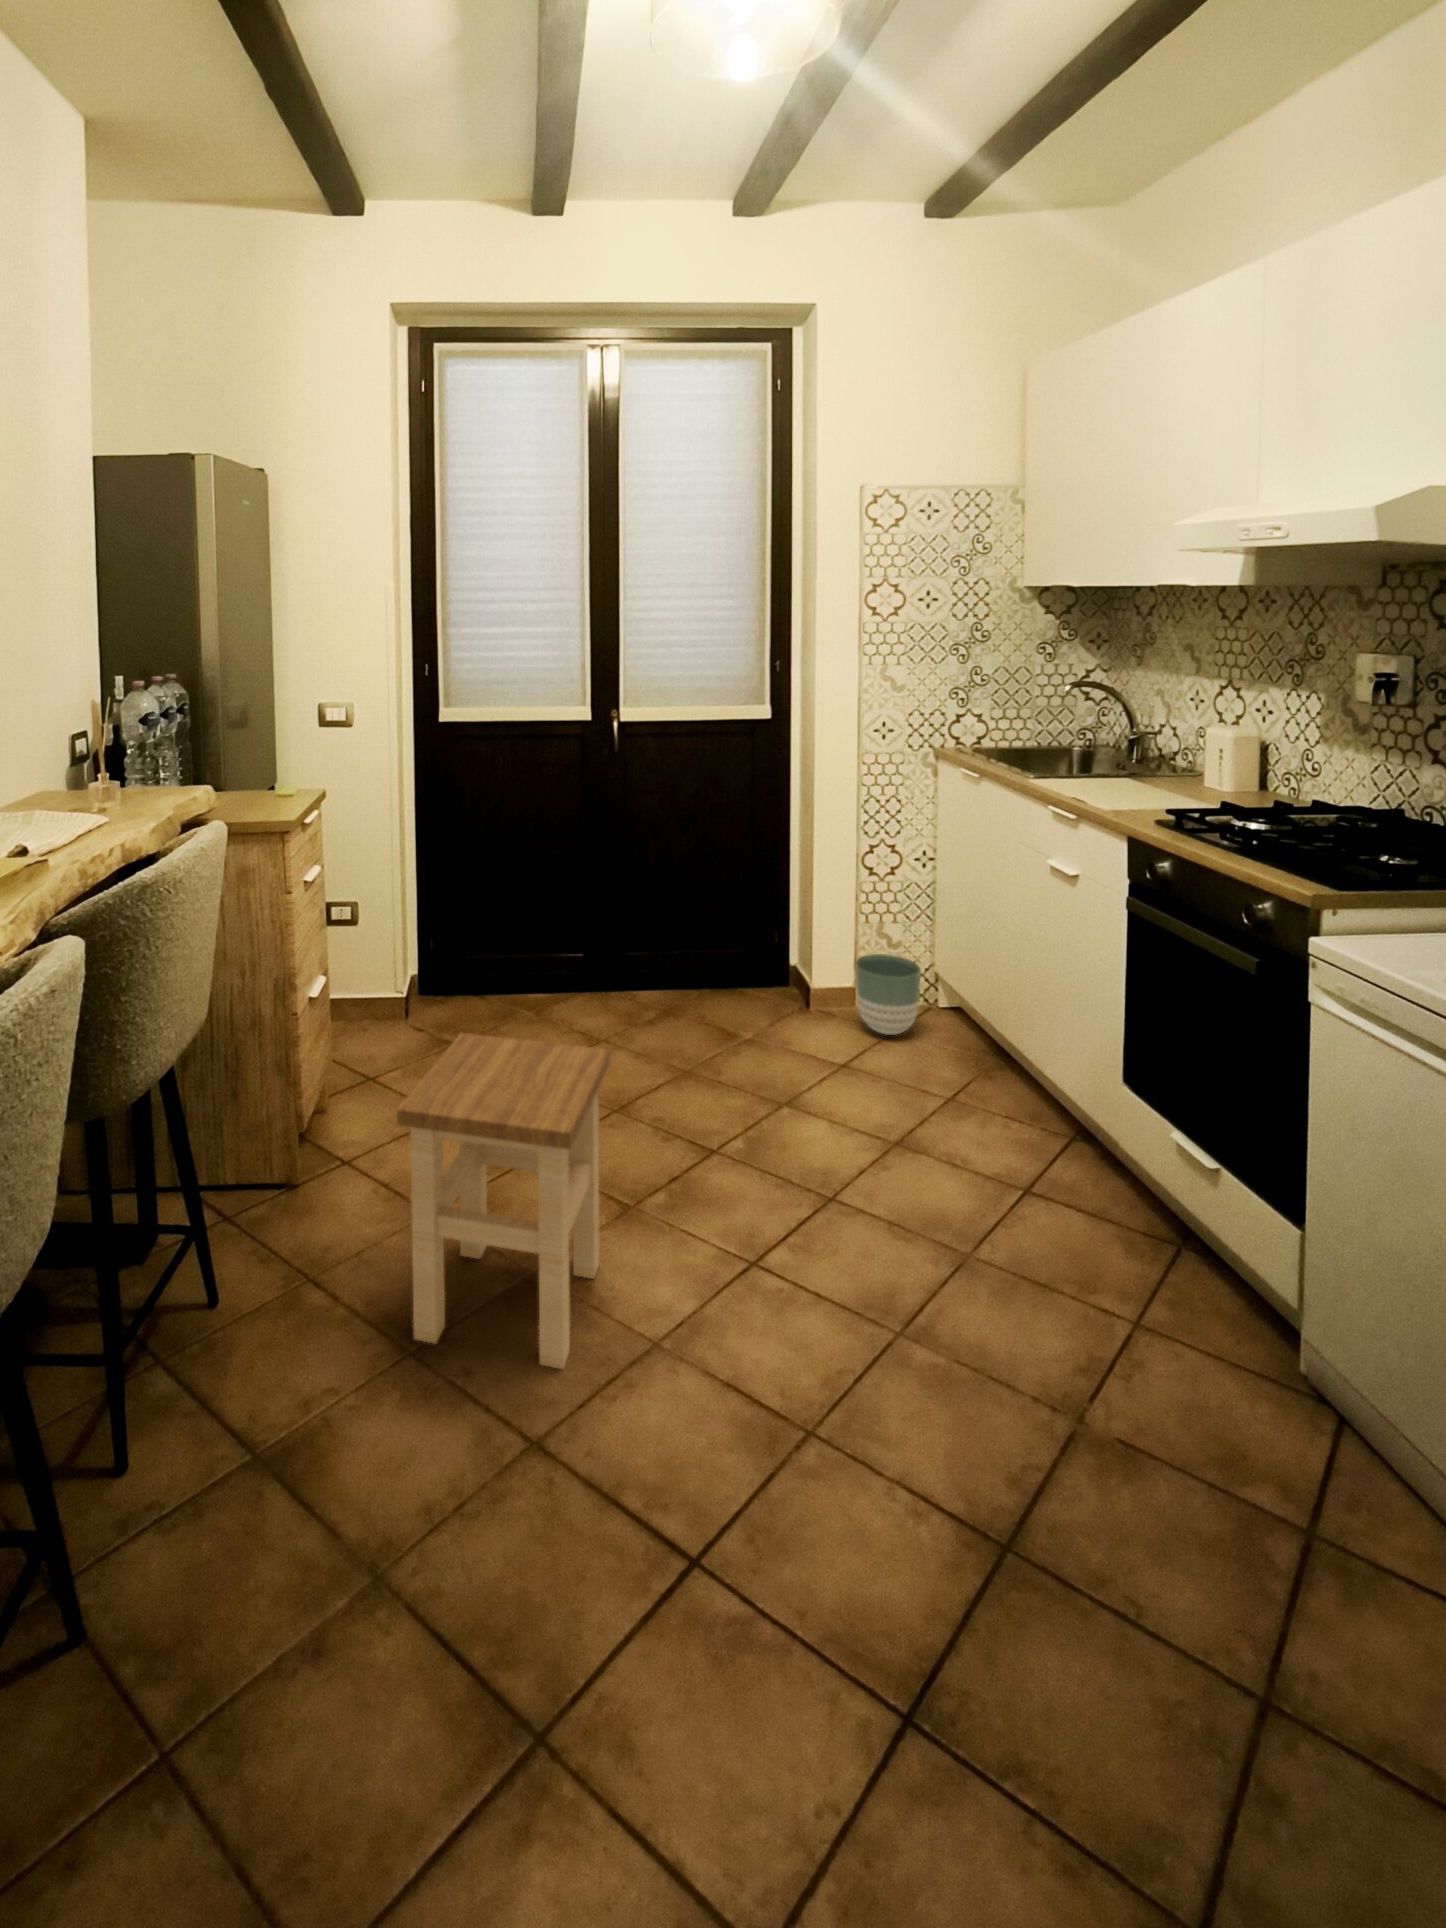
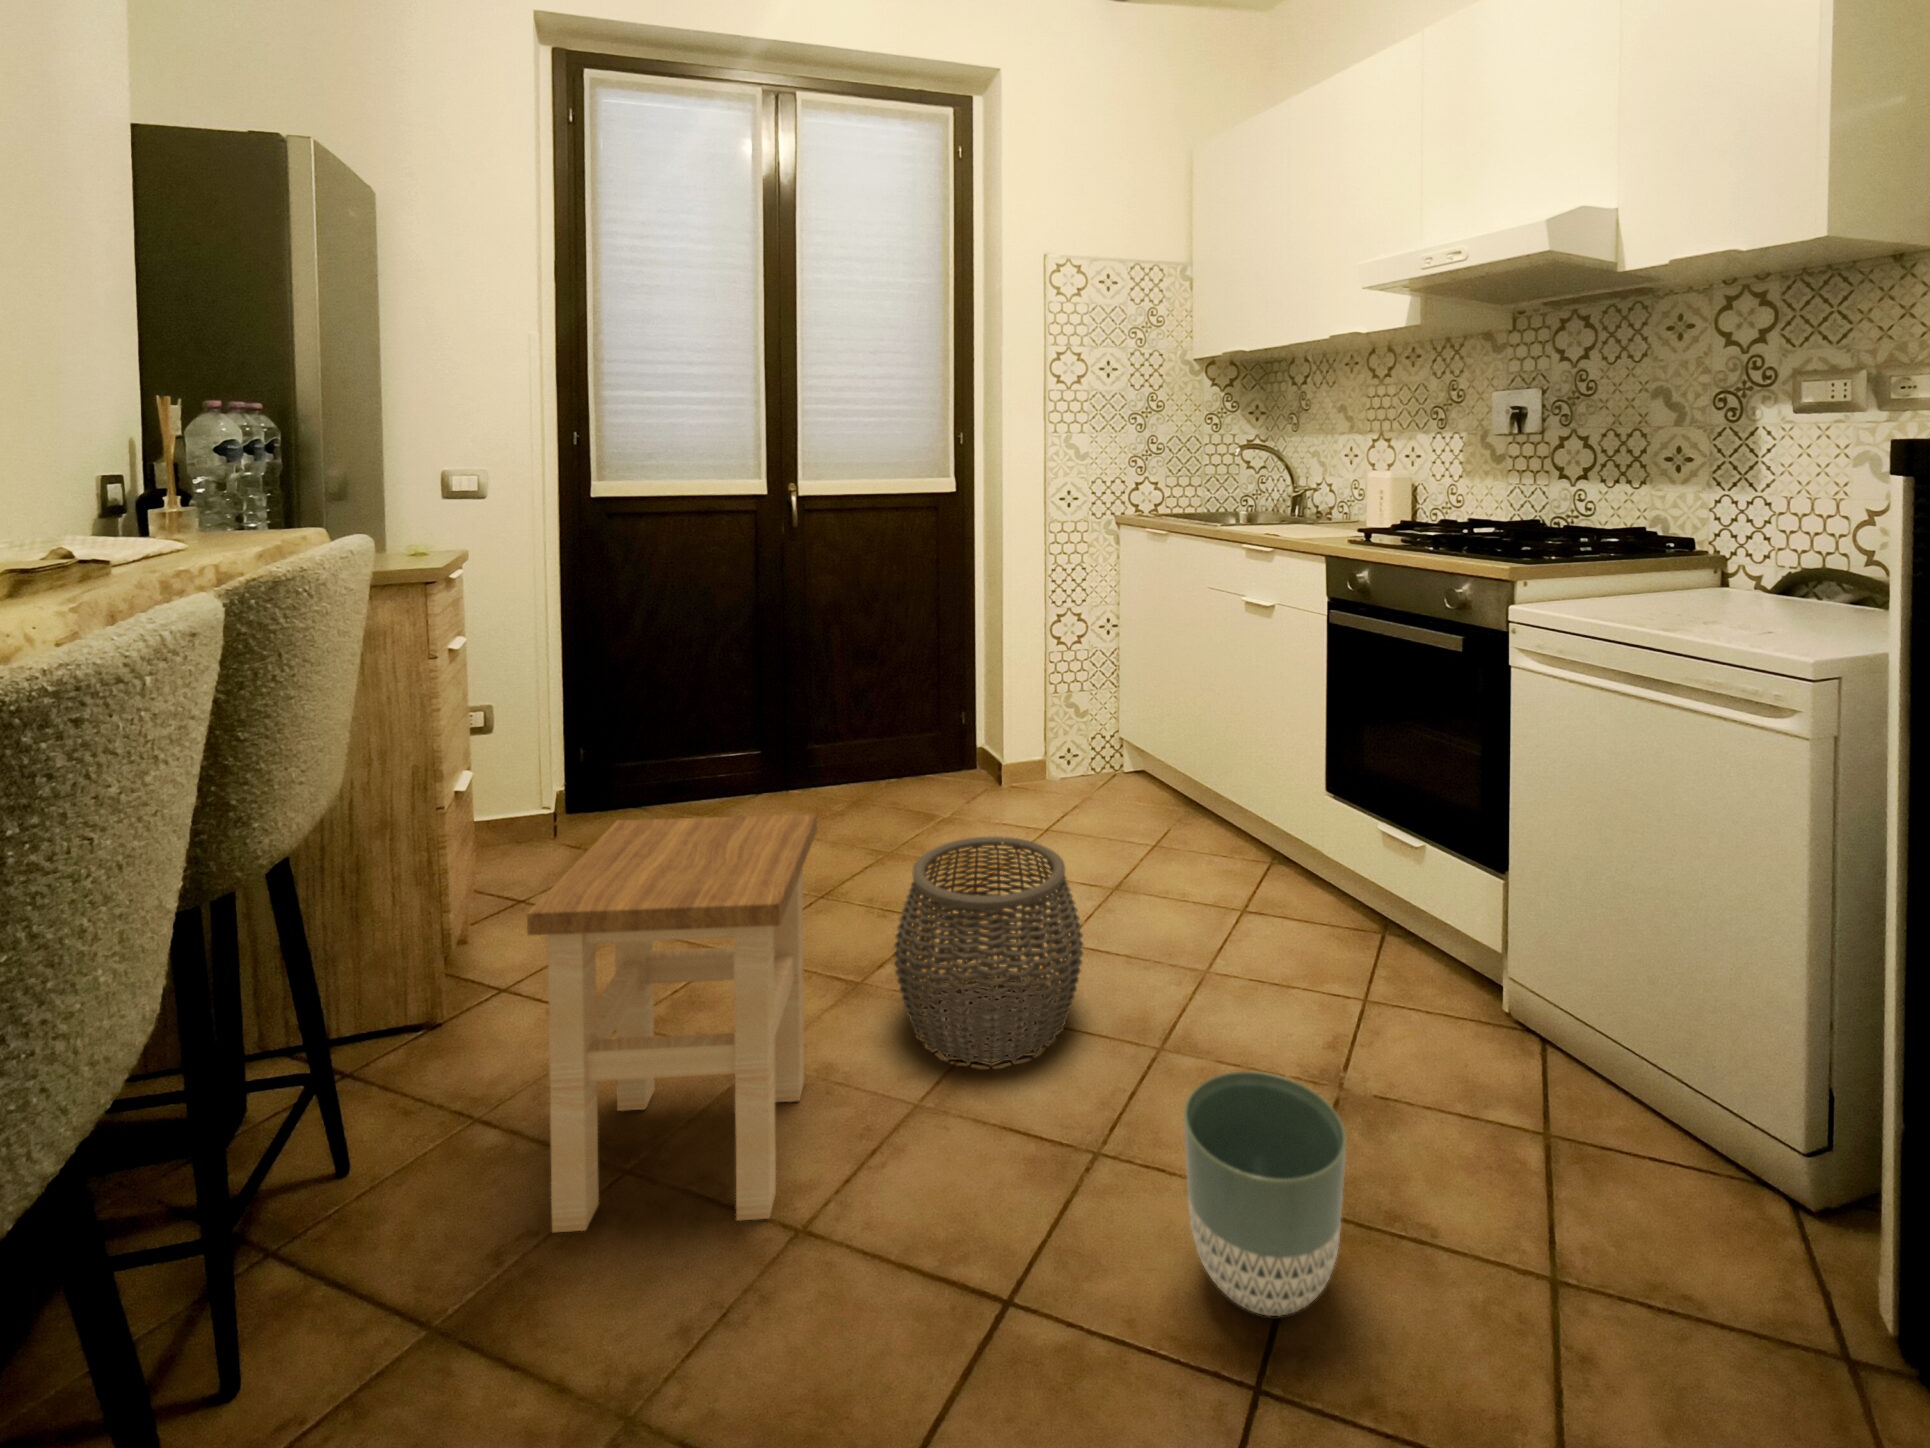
planter: present [855,954,921,1035] -> present [1184,1071,1346,1316]
woven basket: none [676,1078,846,1287] -> present [894,837,1083,1066]

